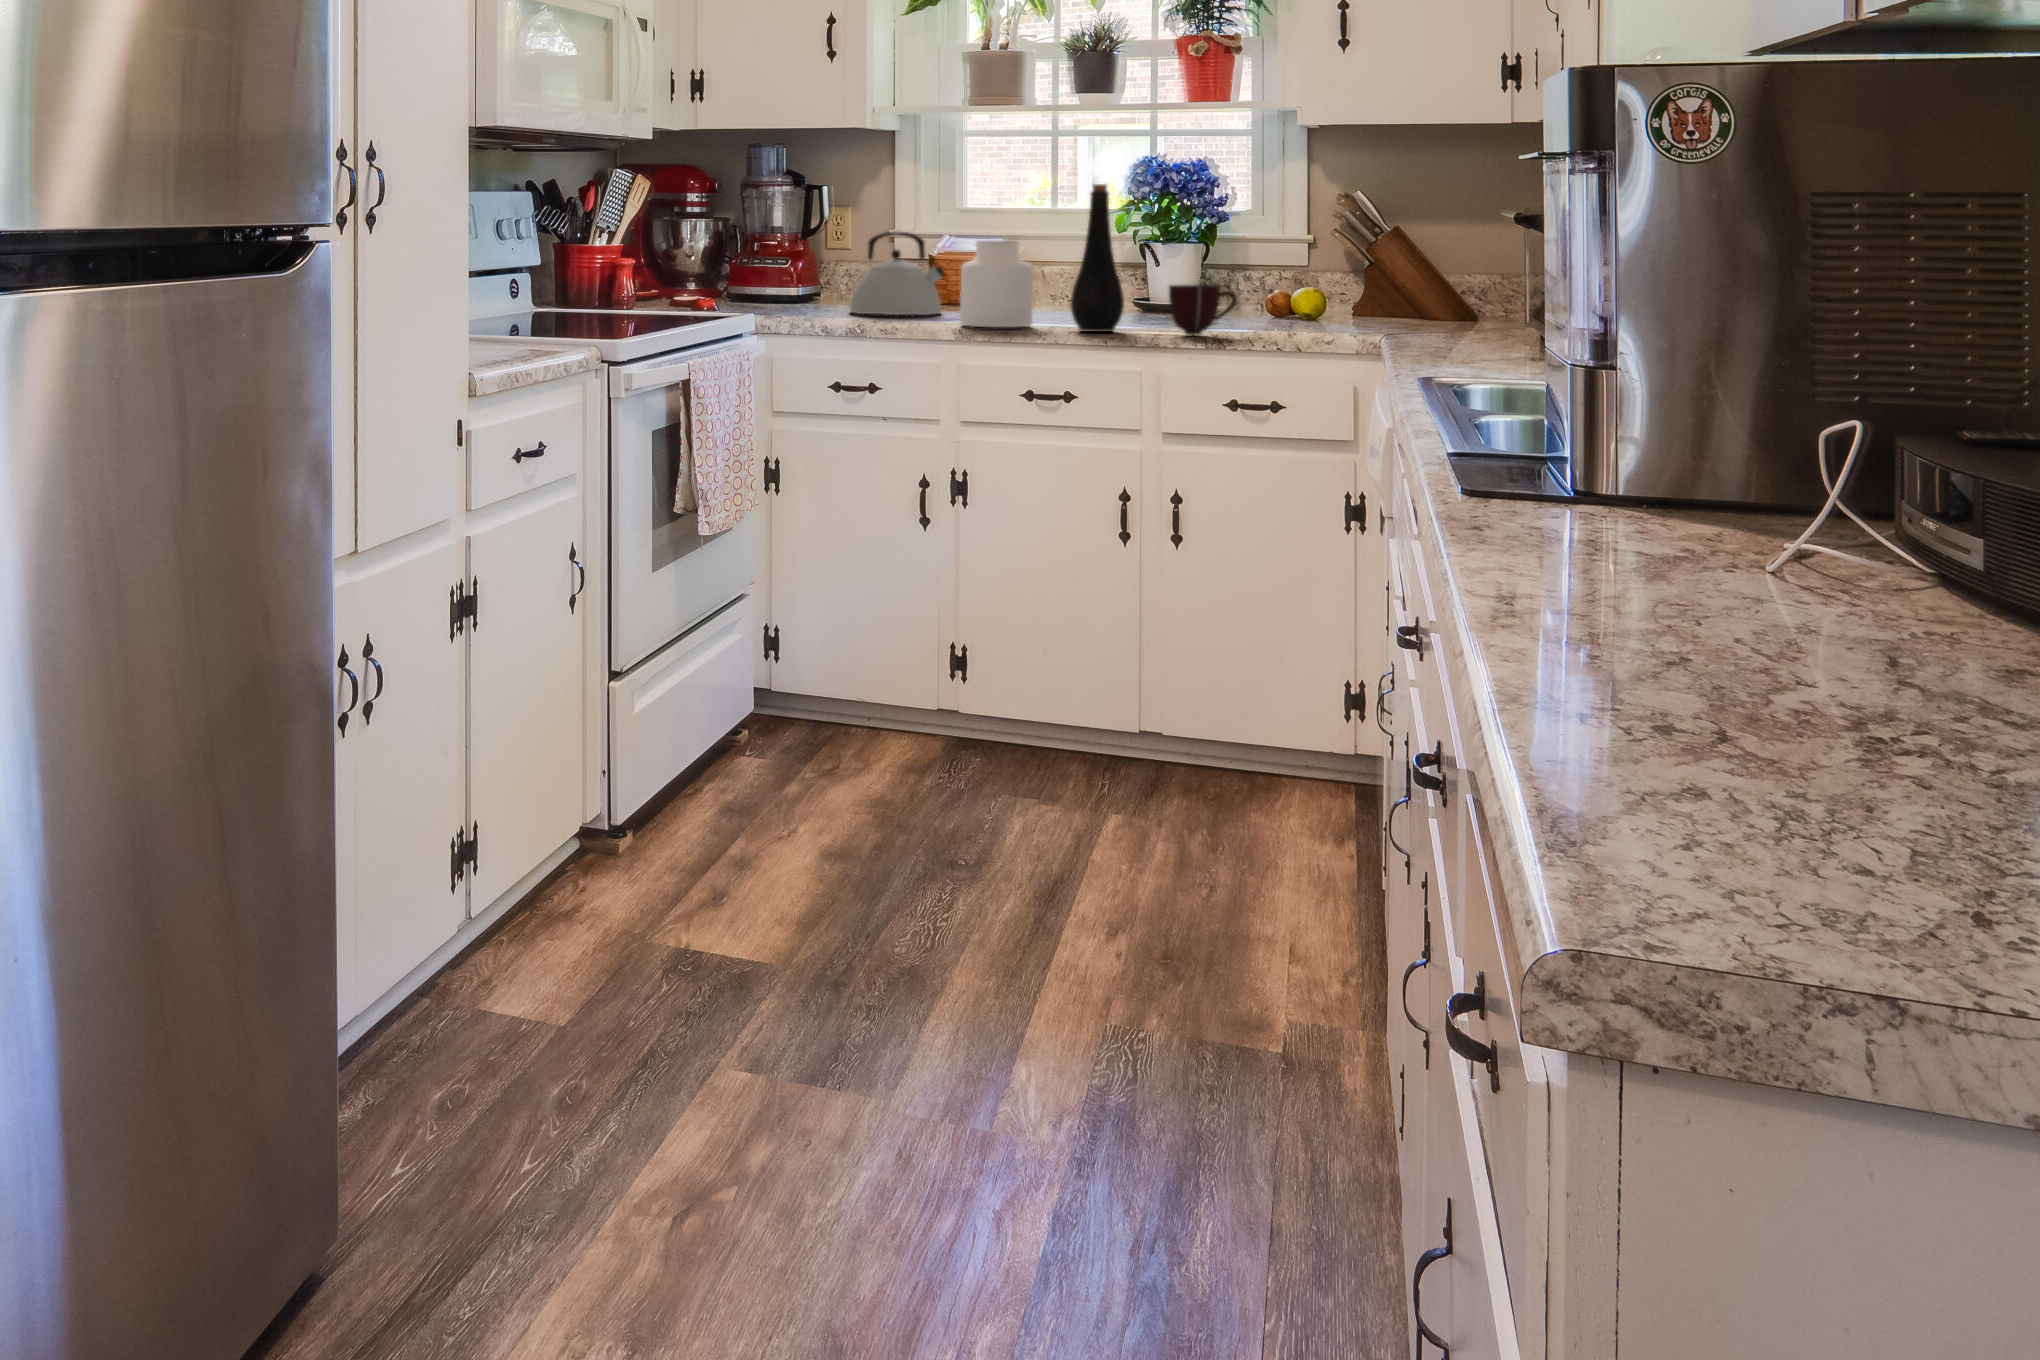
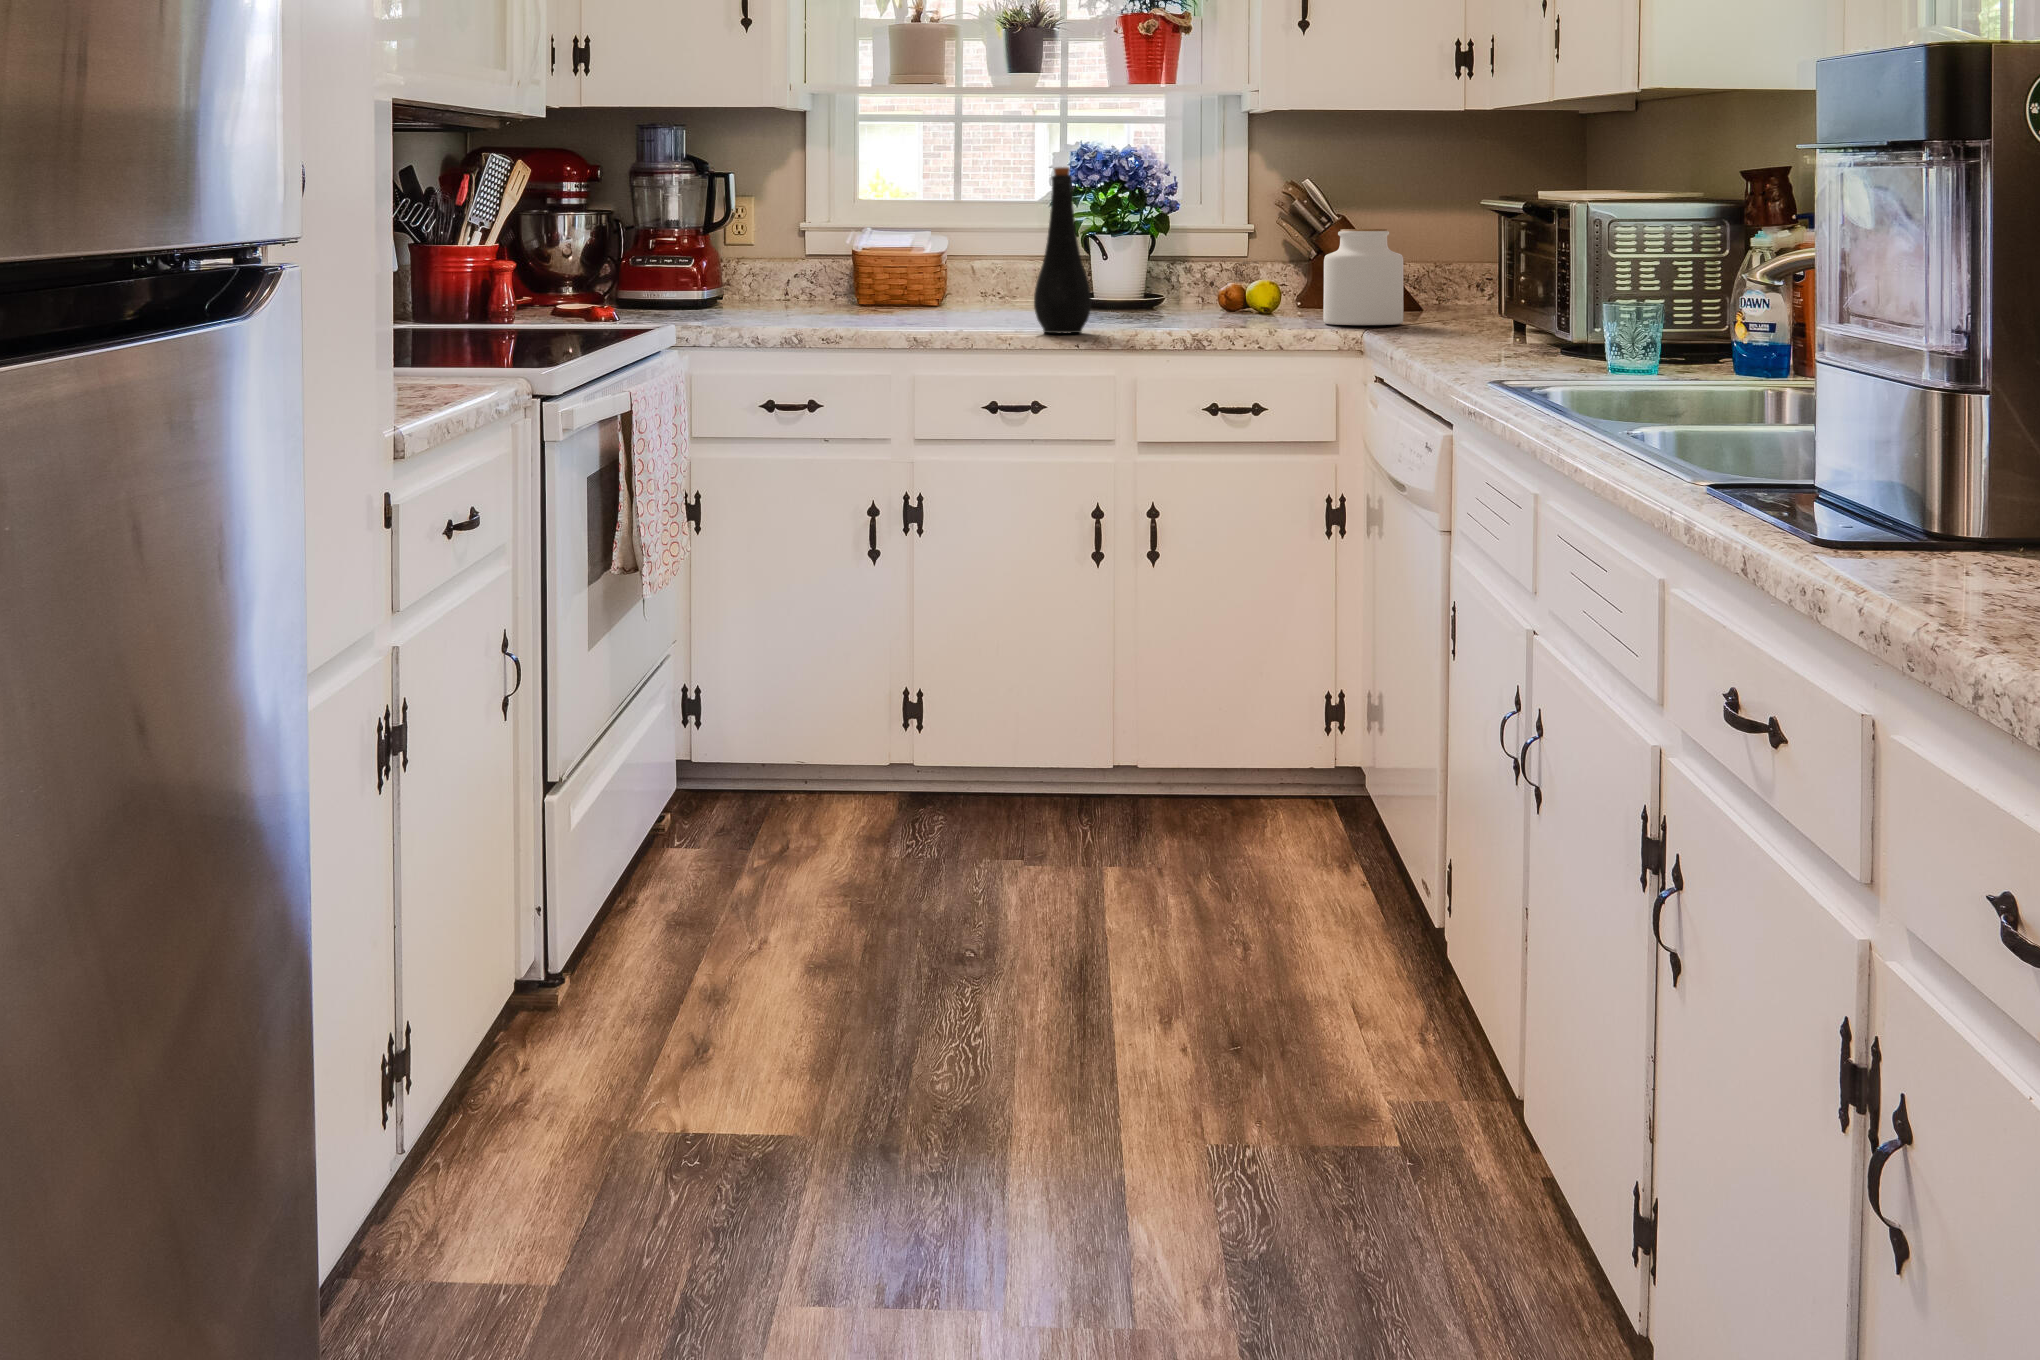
kettle: present [850,232,944,315] -> none [770,224,879,320]
jar: present [960,241,1033,327] -> present [1323,229,1403,325]
mug: present [1169,285,1237,335] -> none [1140,278,1211,334]

